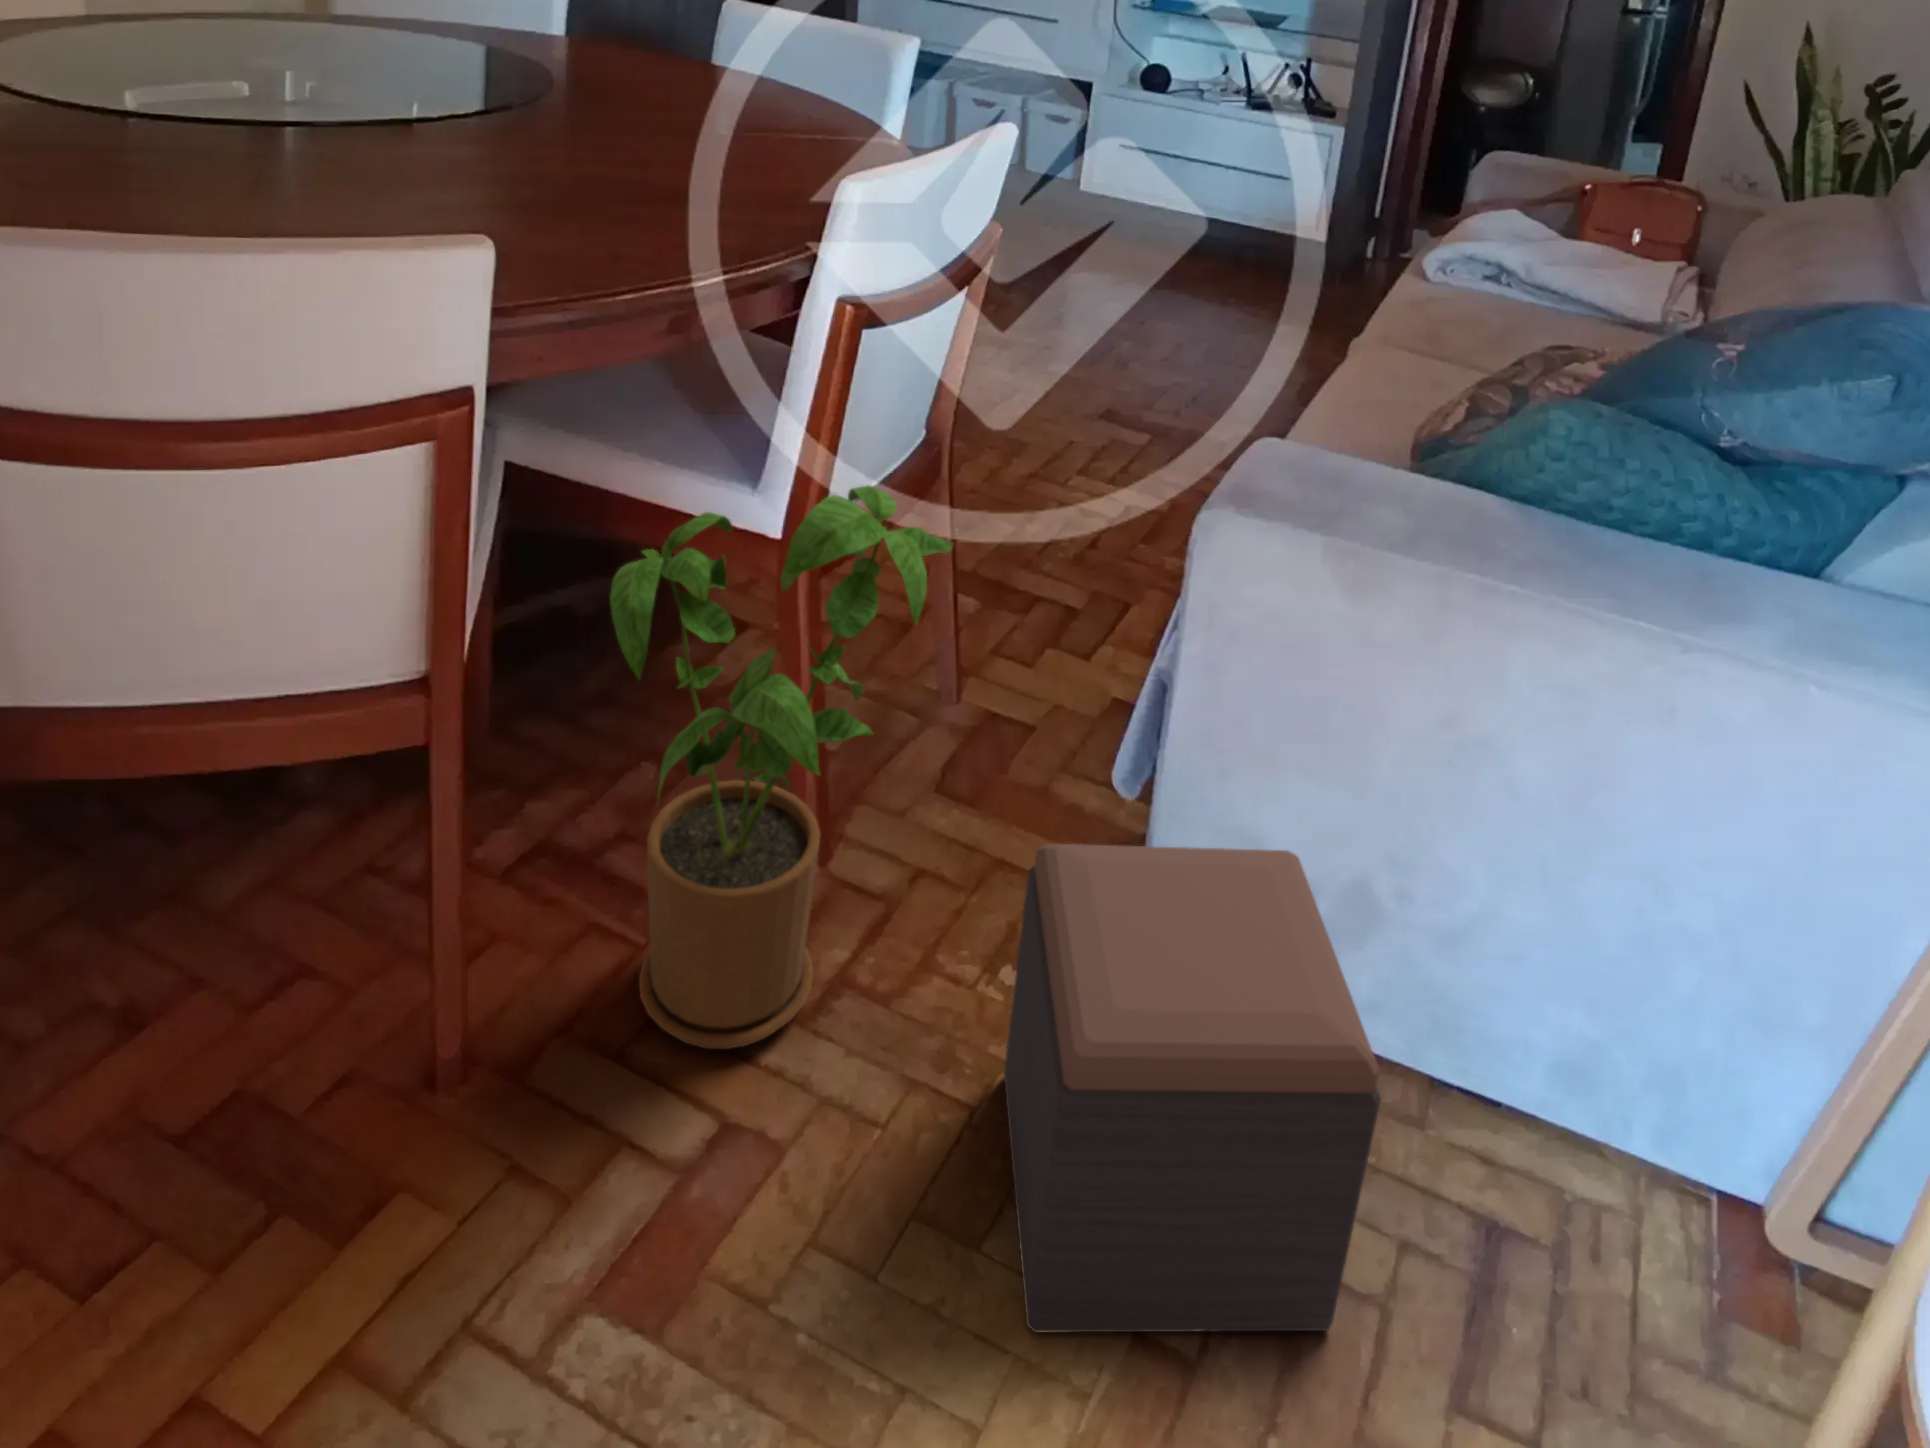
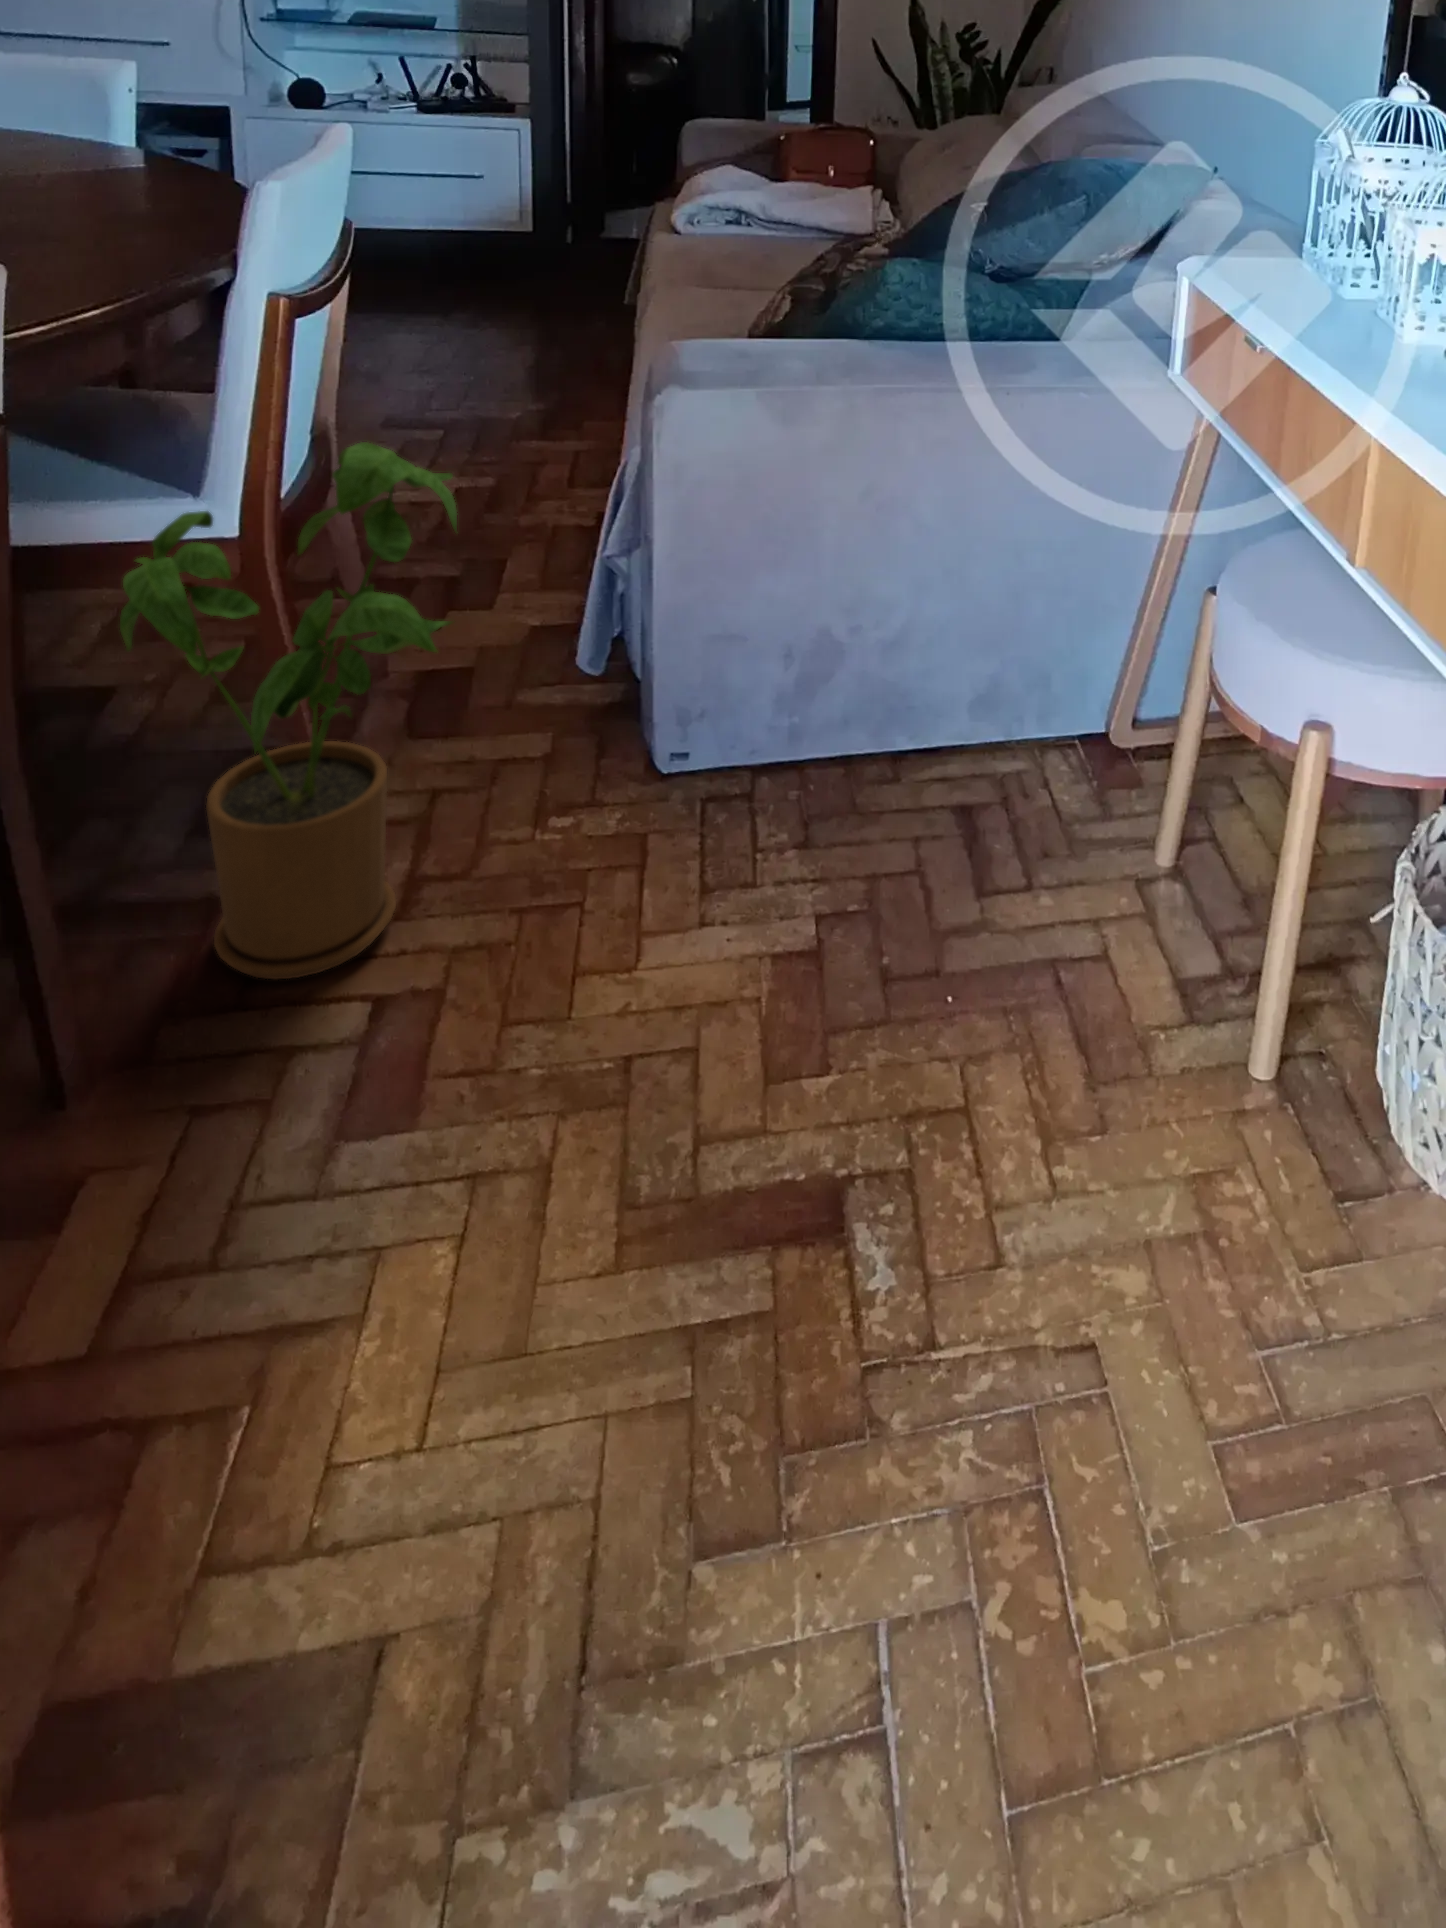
footstool: present [1004,844,1381,1333] -> none [592,616,903,991]

